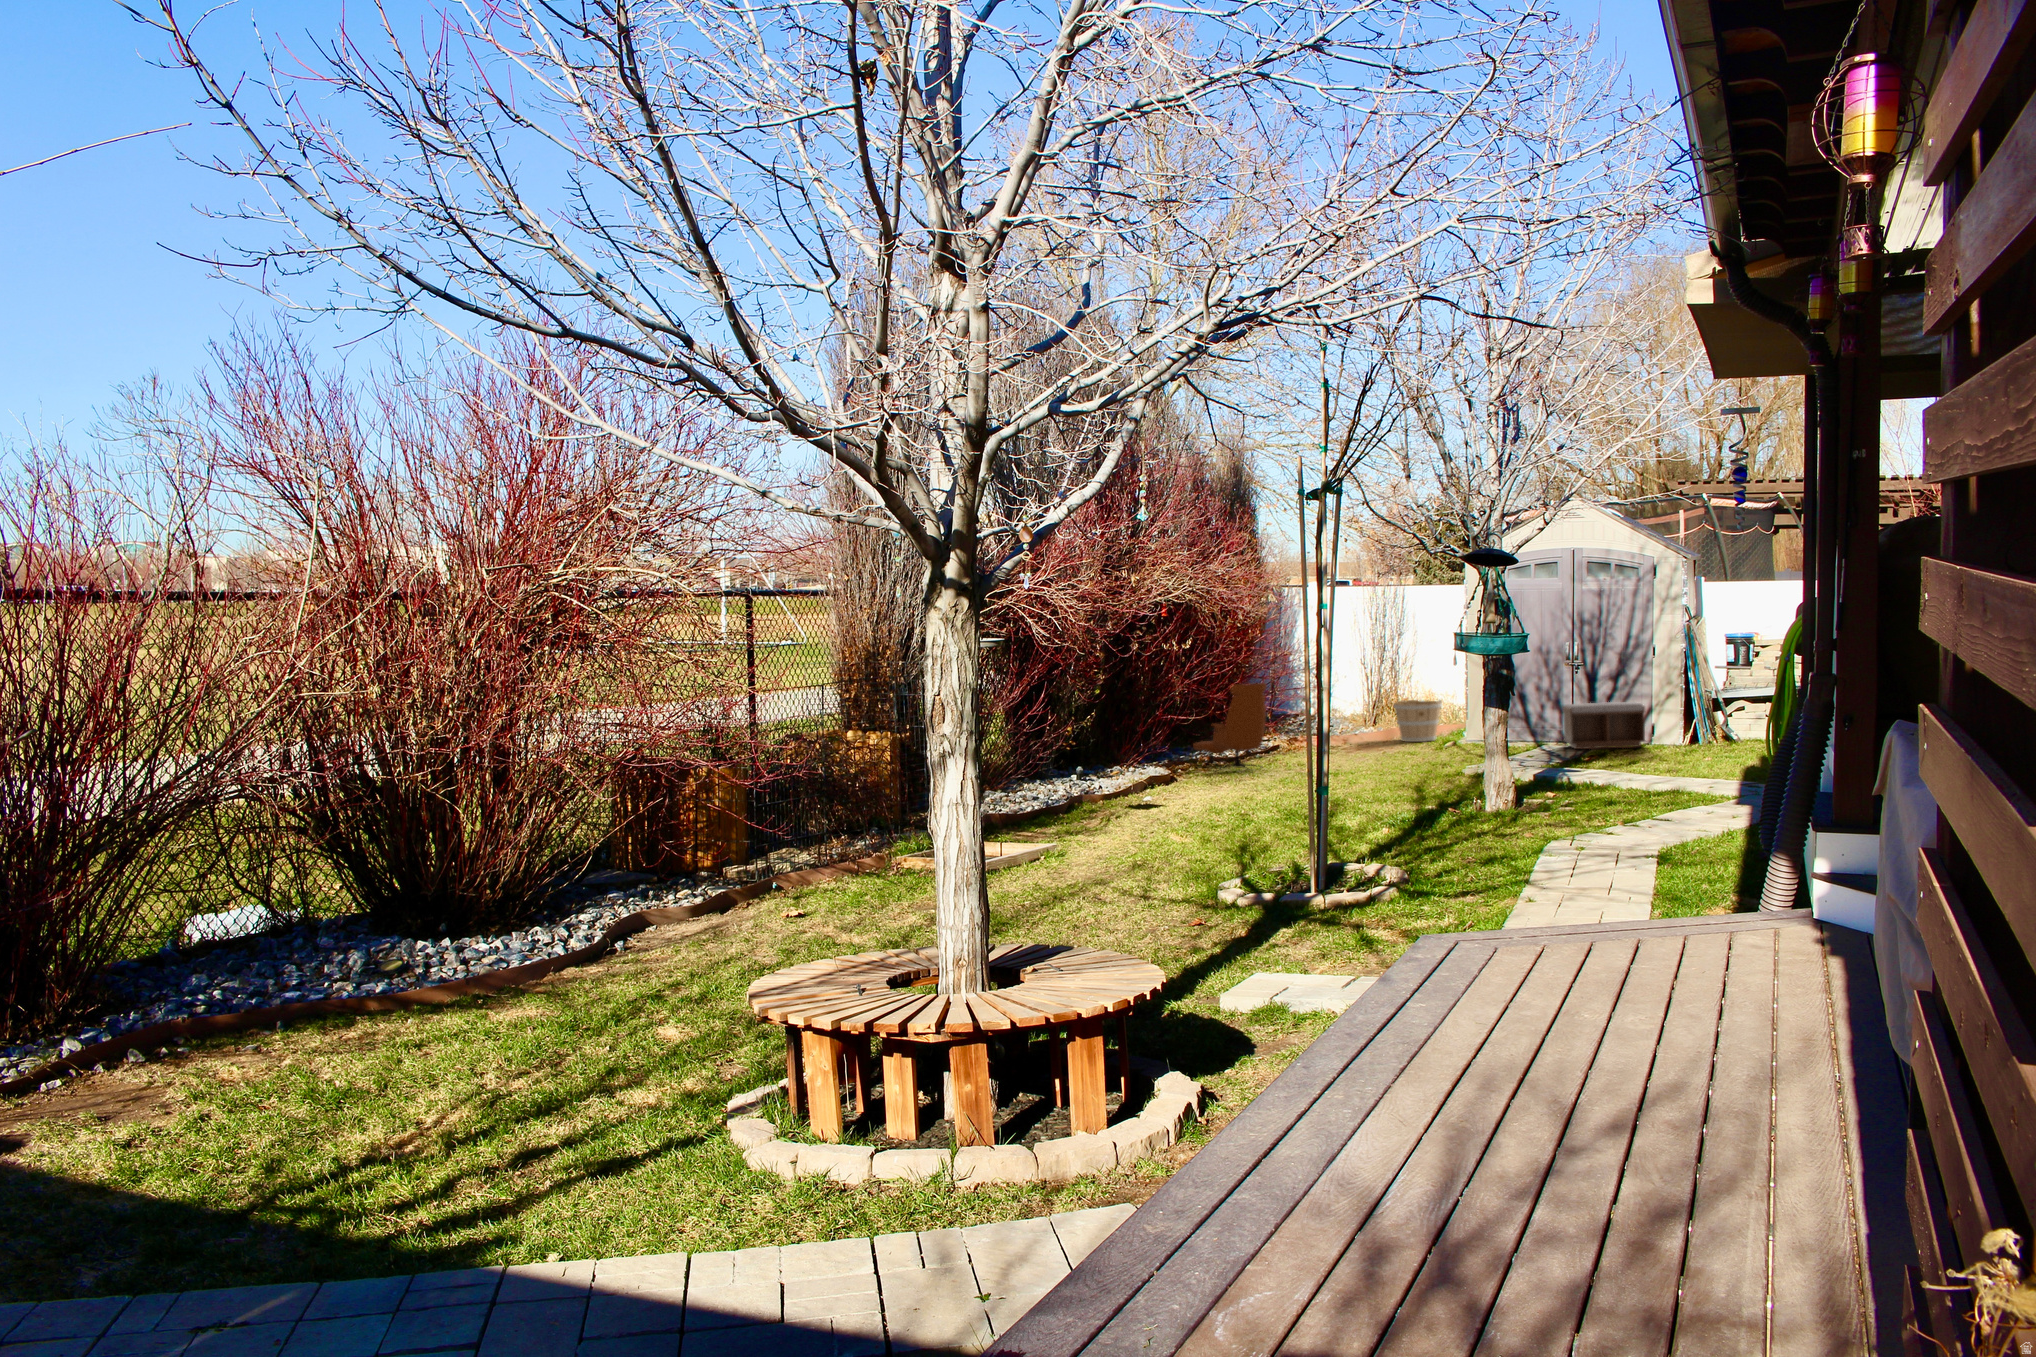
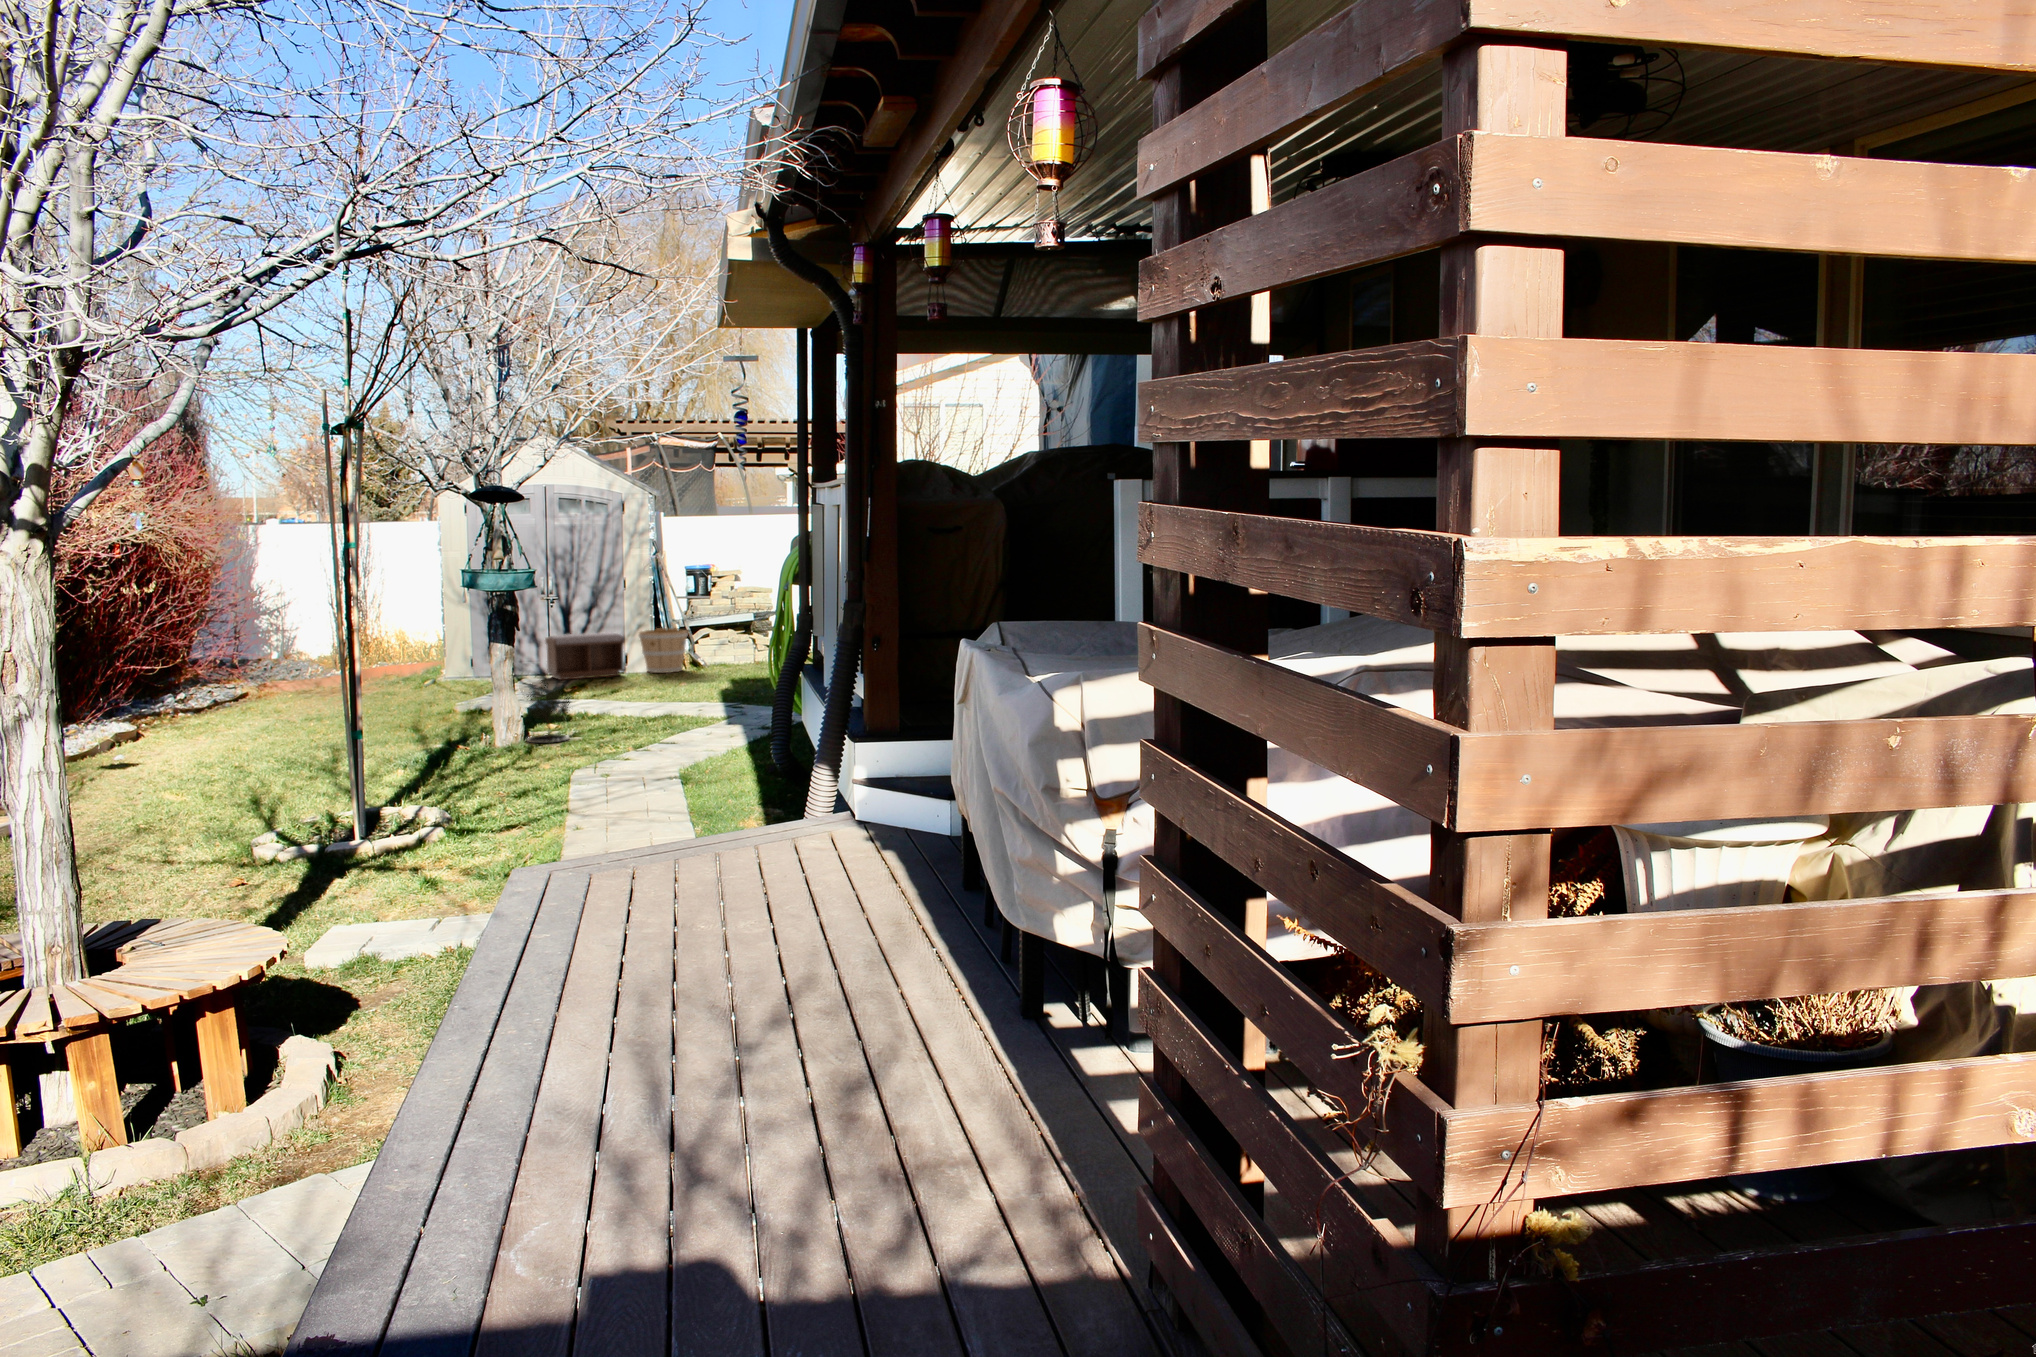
lounge chair: present [1193,683,1266,772] -> none [121,616,224,724]
wooden bucket: present [1393,700,1442,742] -> present [638,628,688,673]
potted tree: none [1512,733,1568,811] -> present [527,673,572,743]

